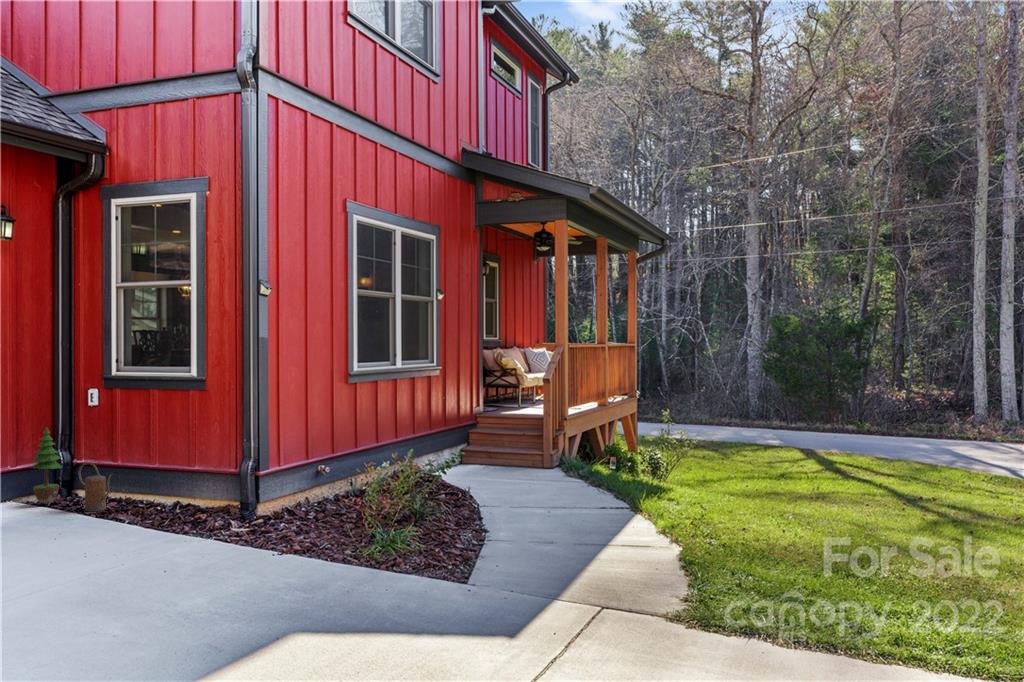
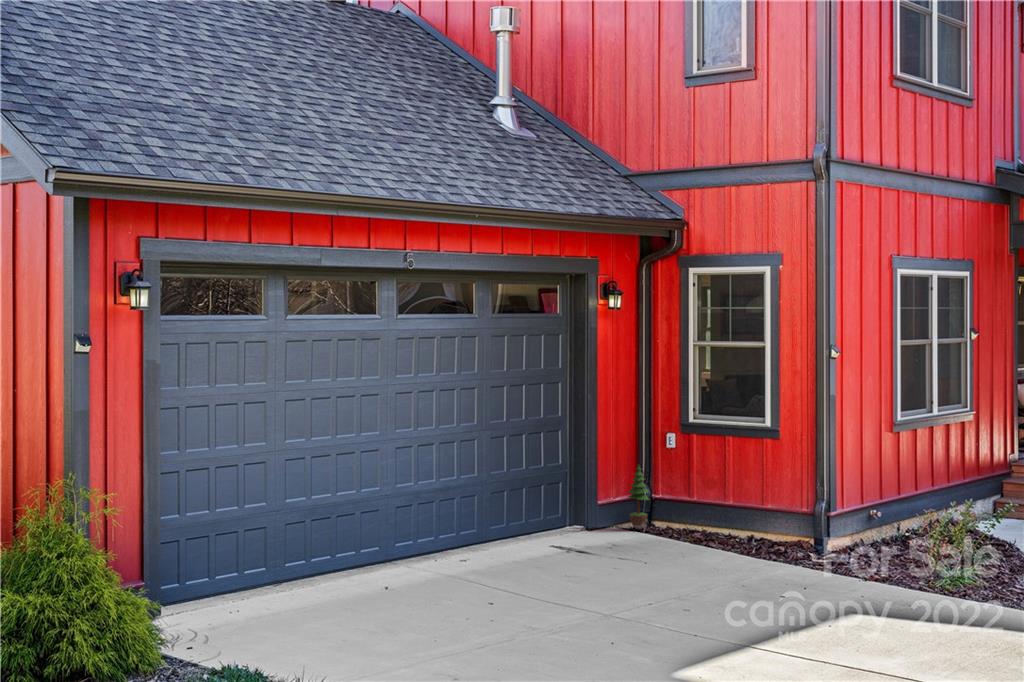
watering can: present [78,462,112,511] -> none [668,496,699,538]

